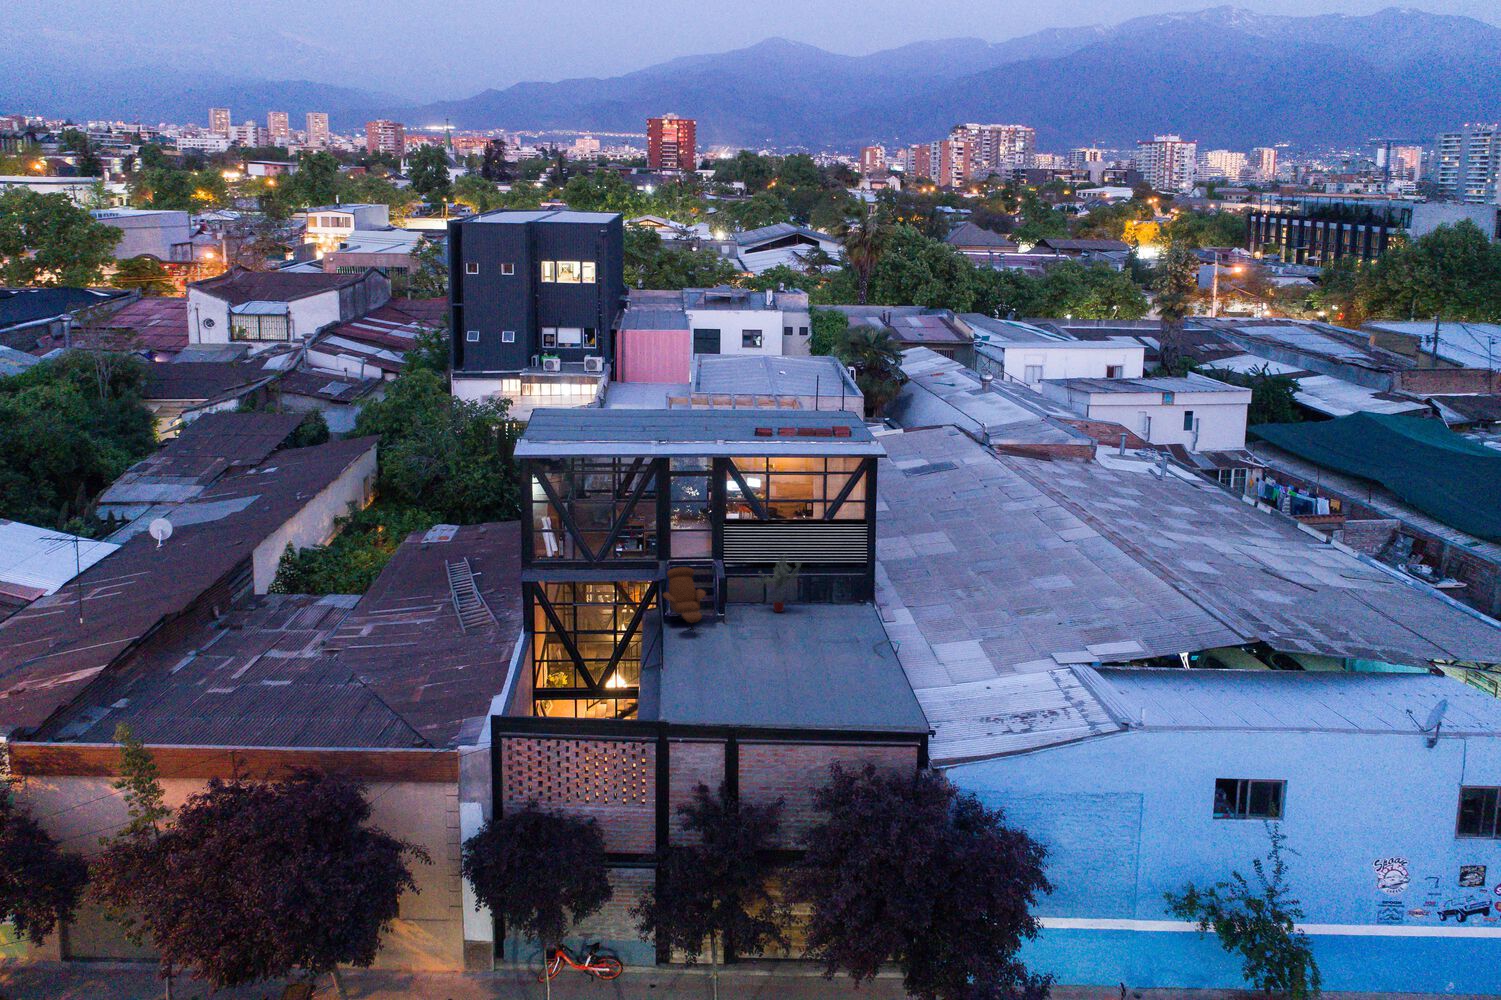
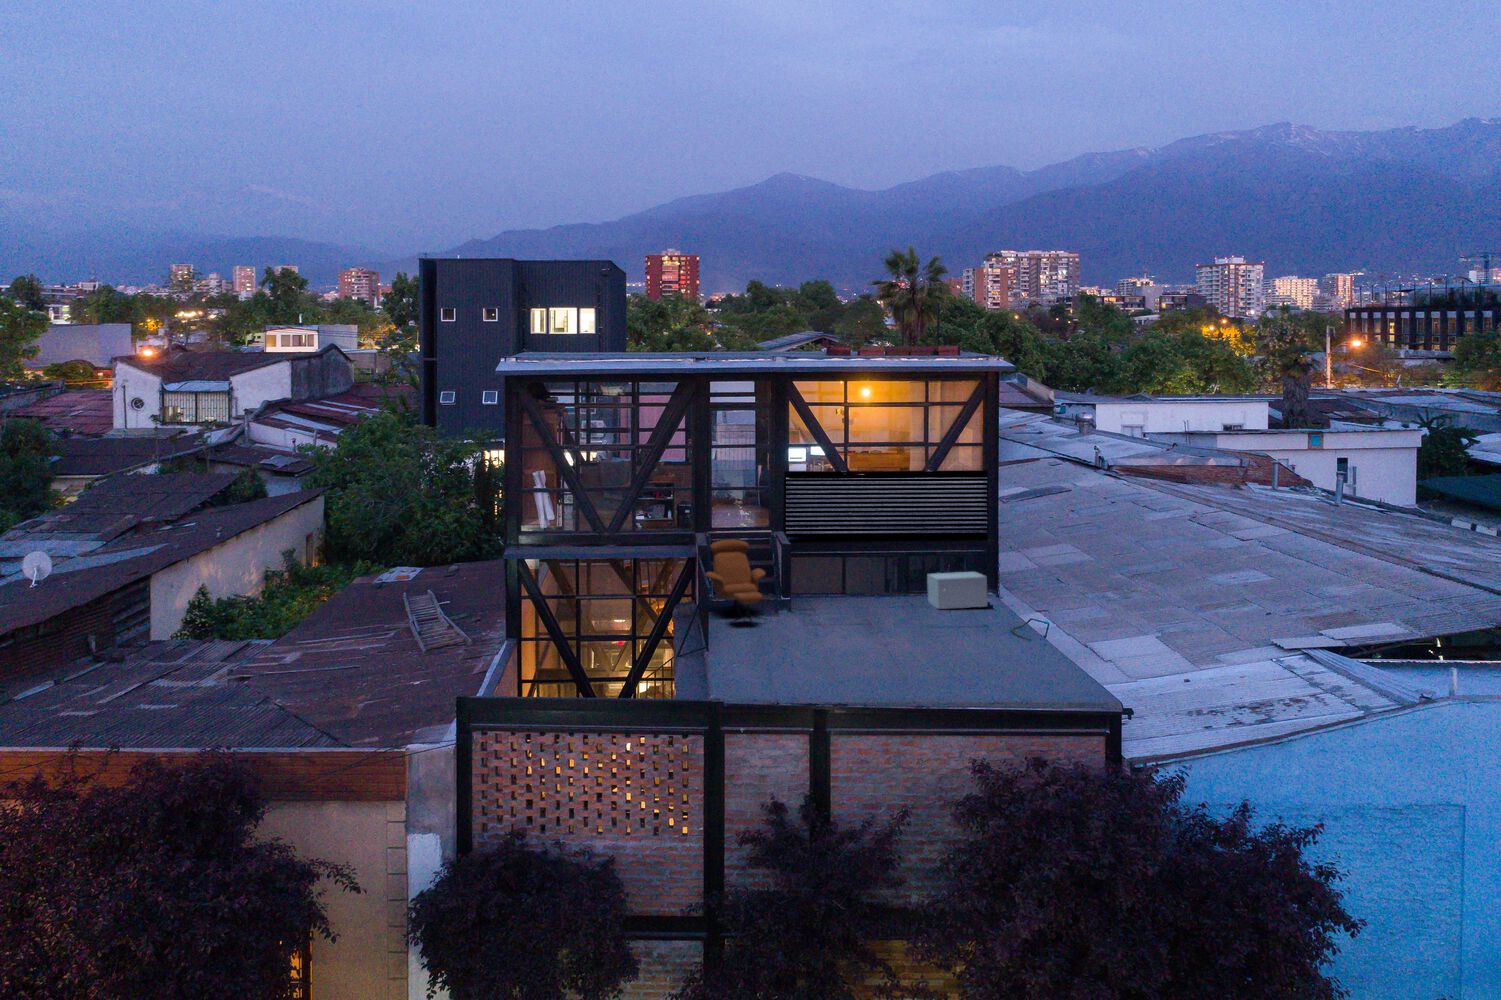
potted tree: present [756,554,801,612] -> none [832,522,900,606]
storage box: none [822,586,863,617] -> present [927,572,987,609]

